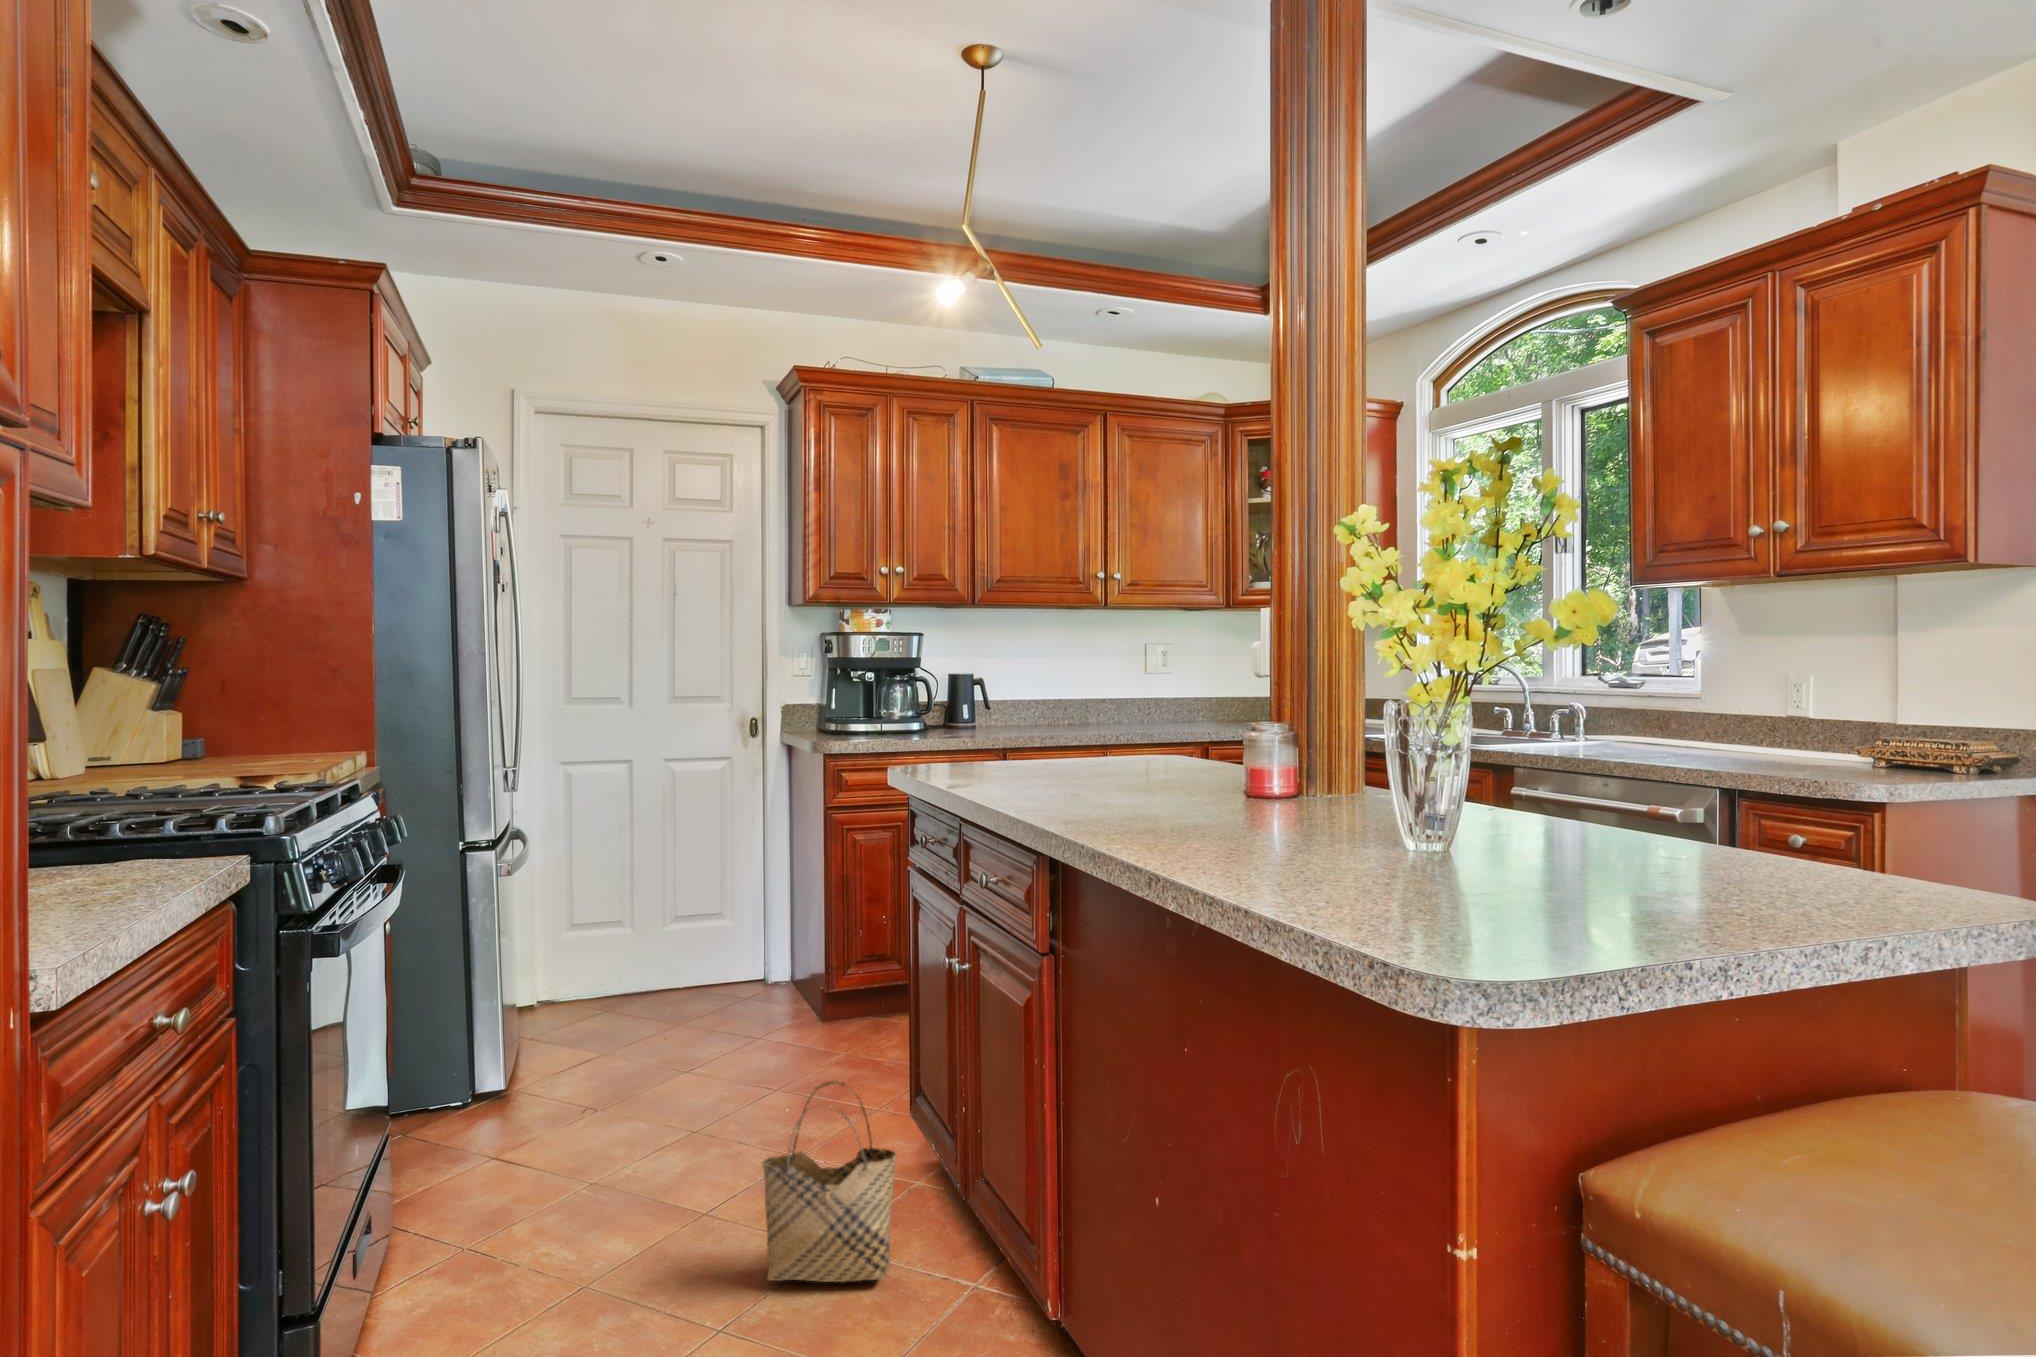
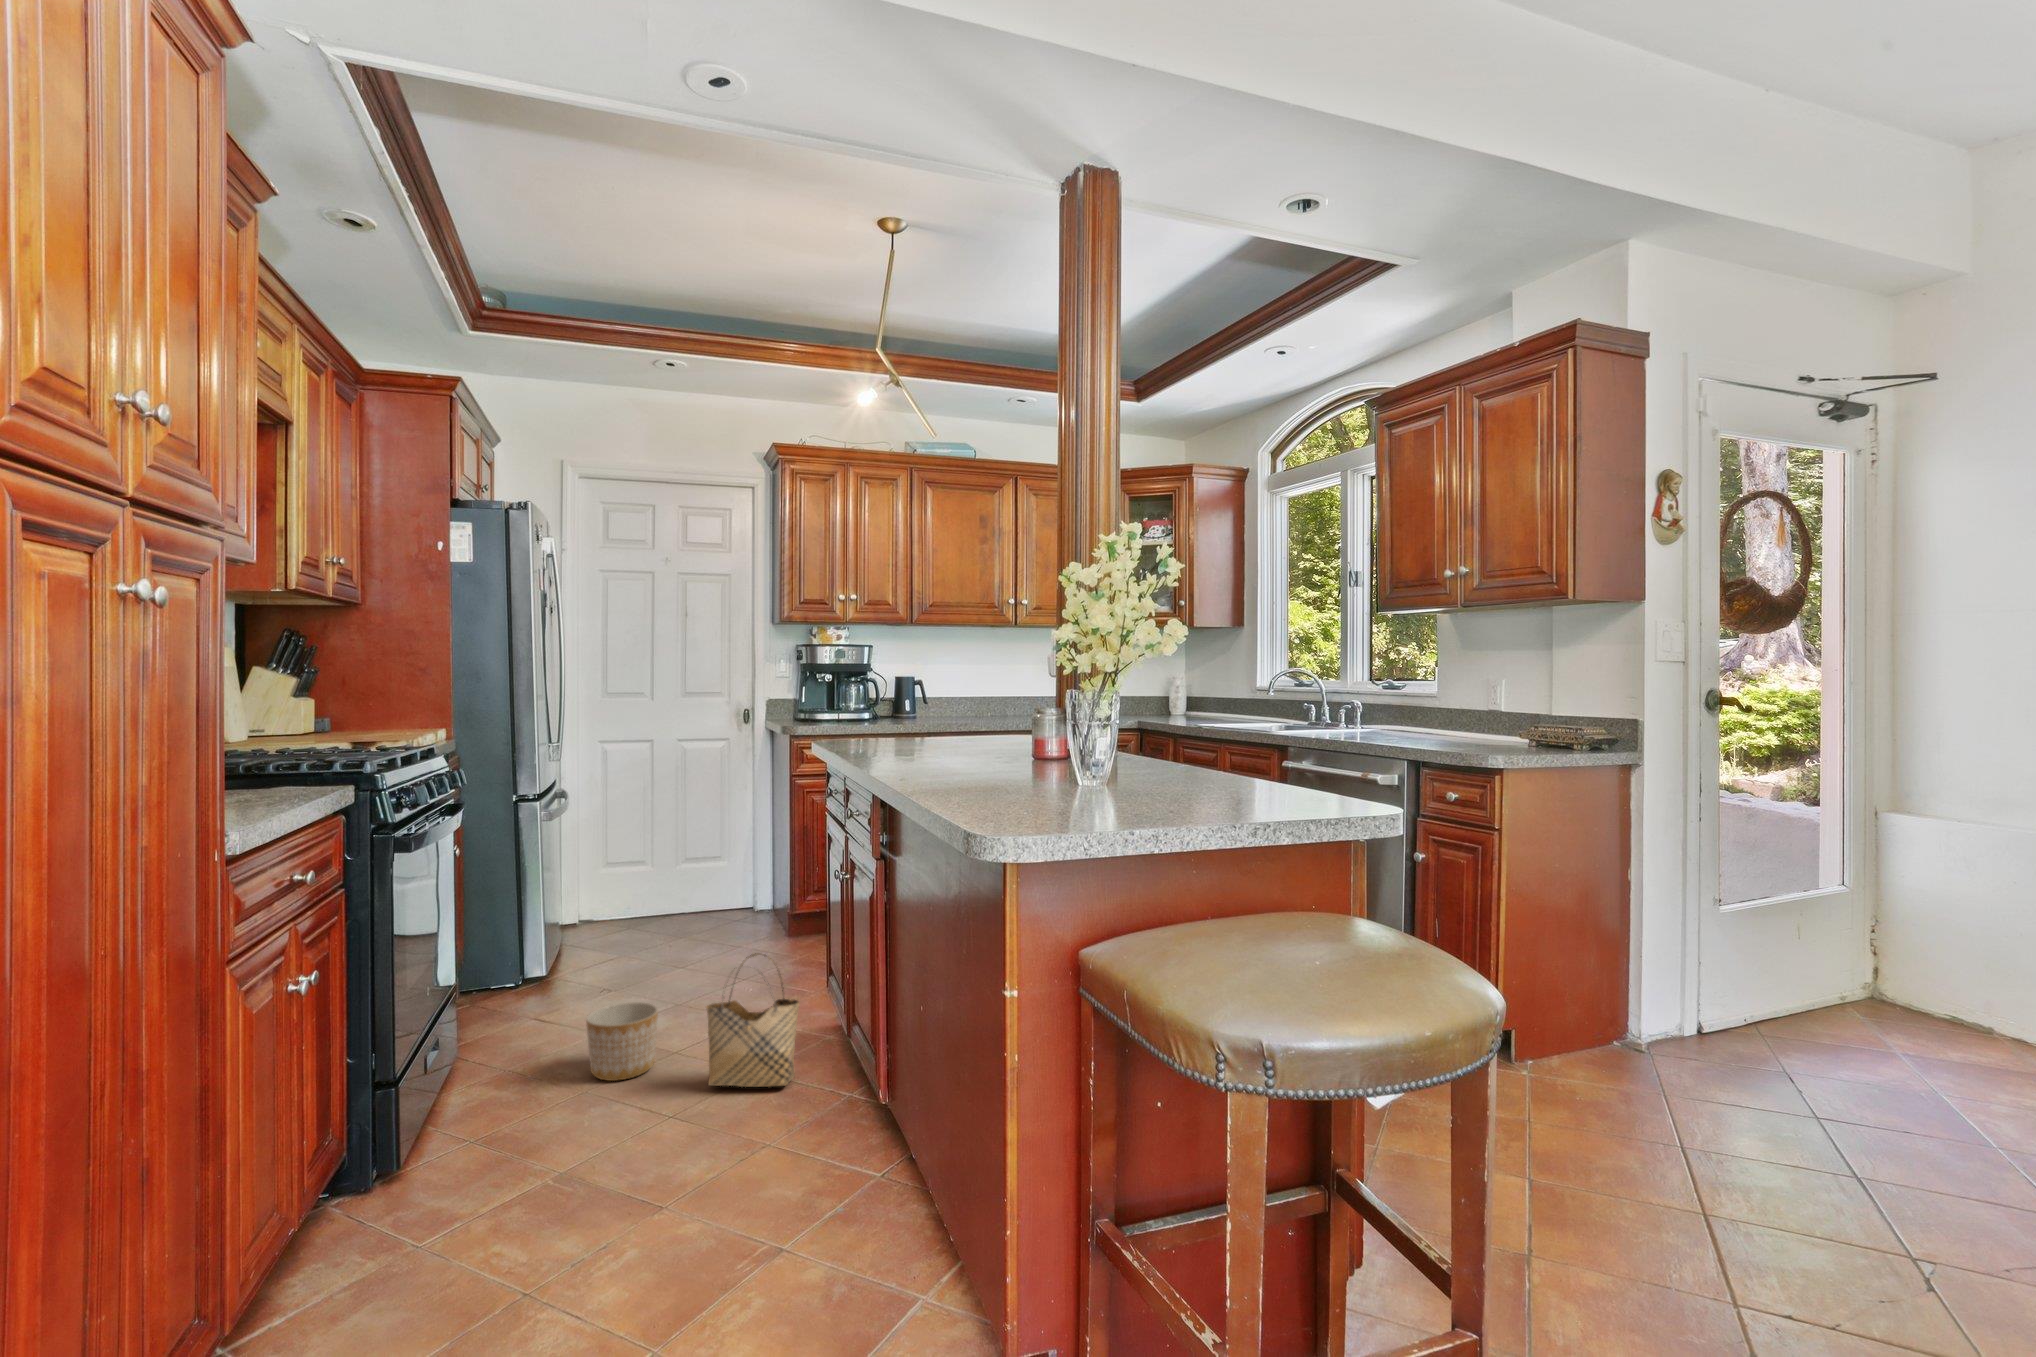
planter: none [583,1149,685,1270] -> present [586,1002,658,1081]

